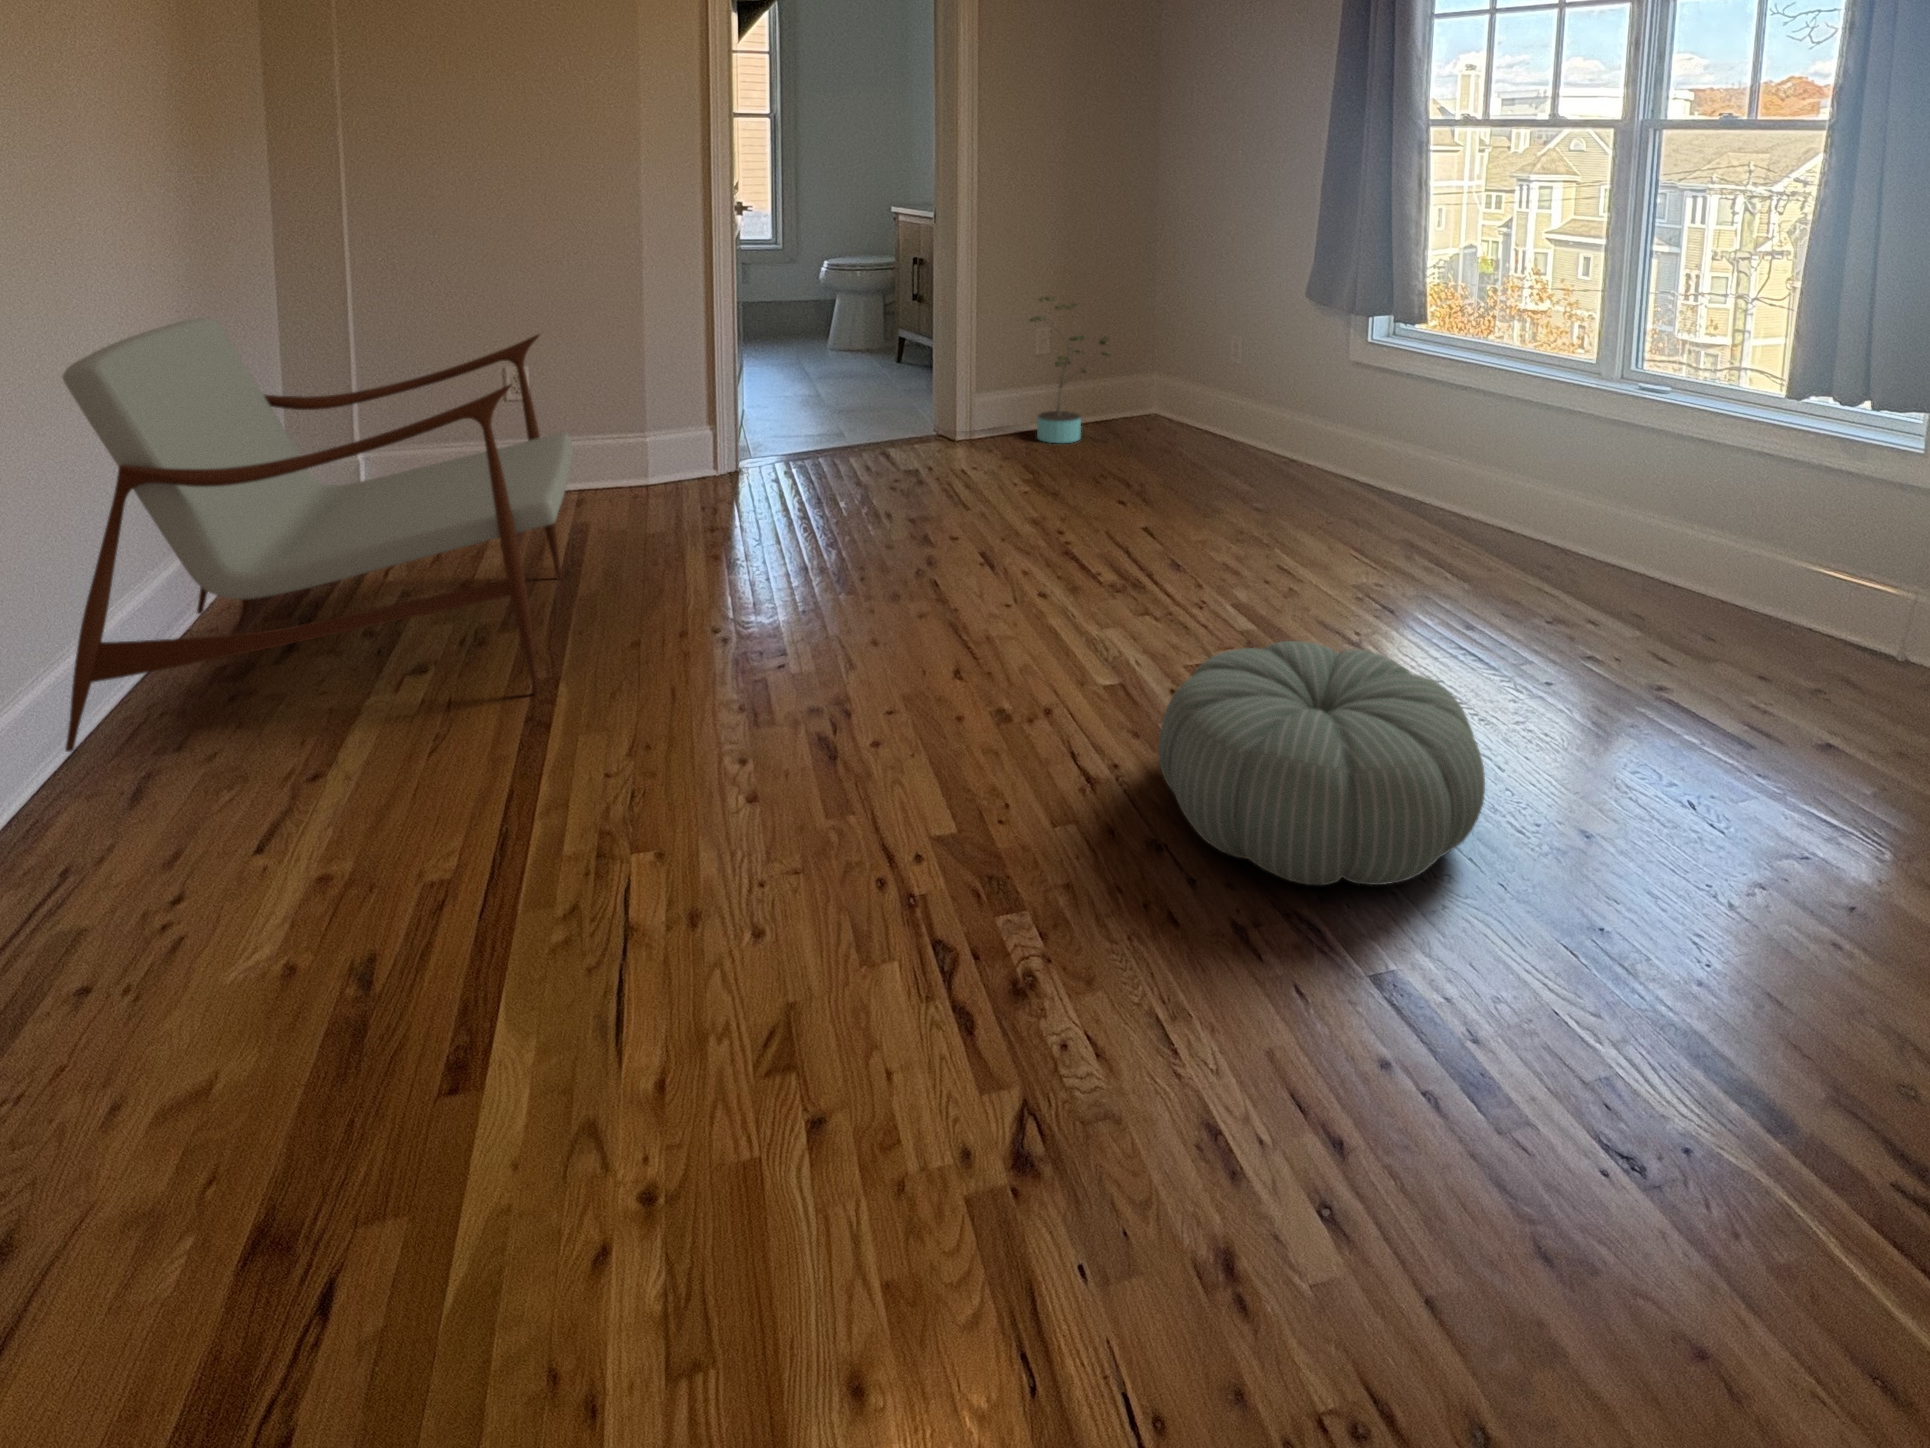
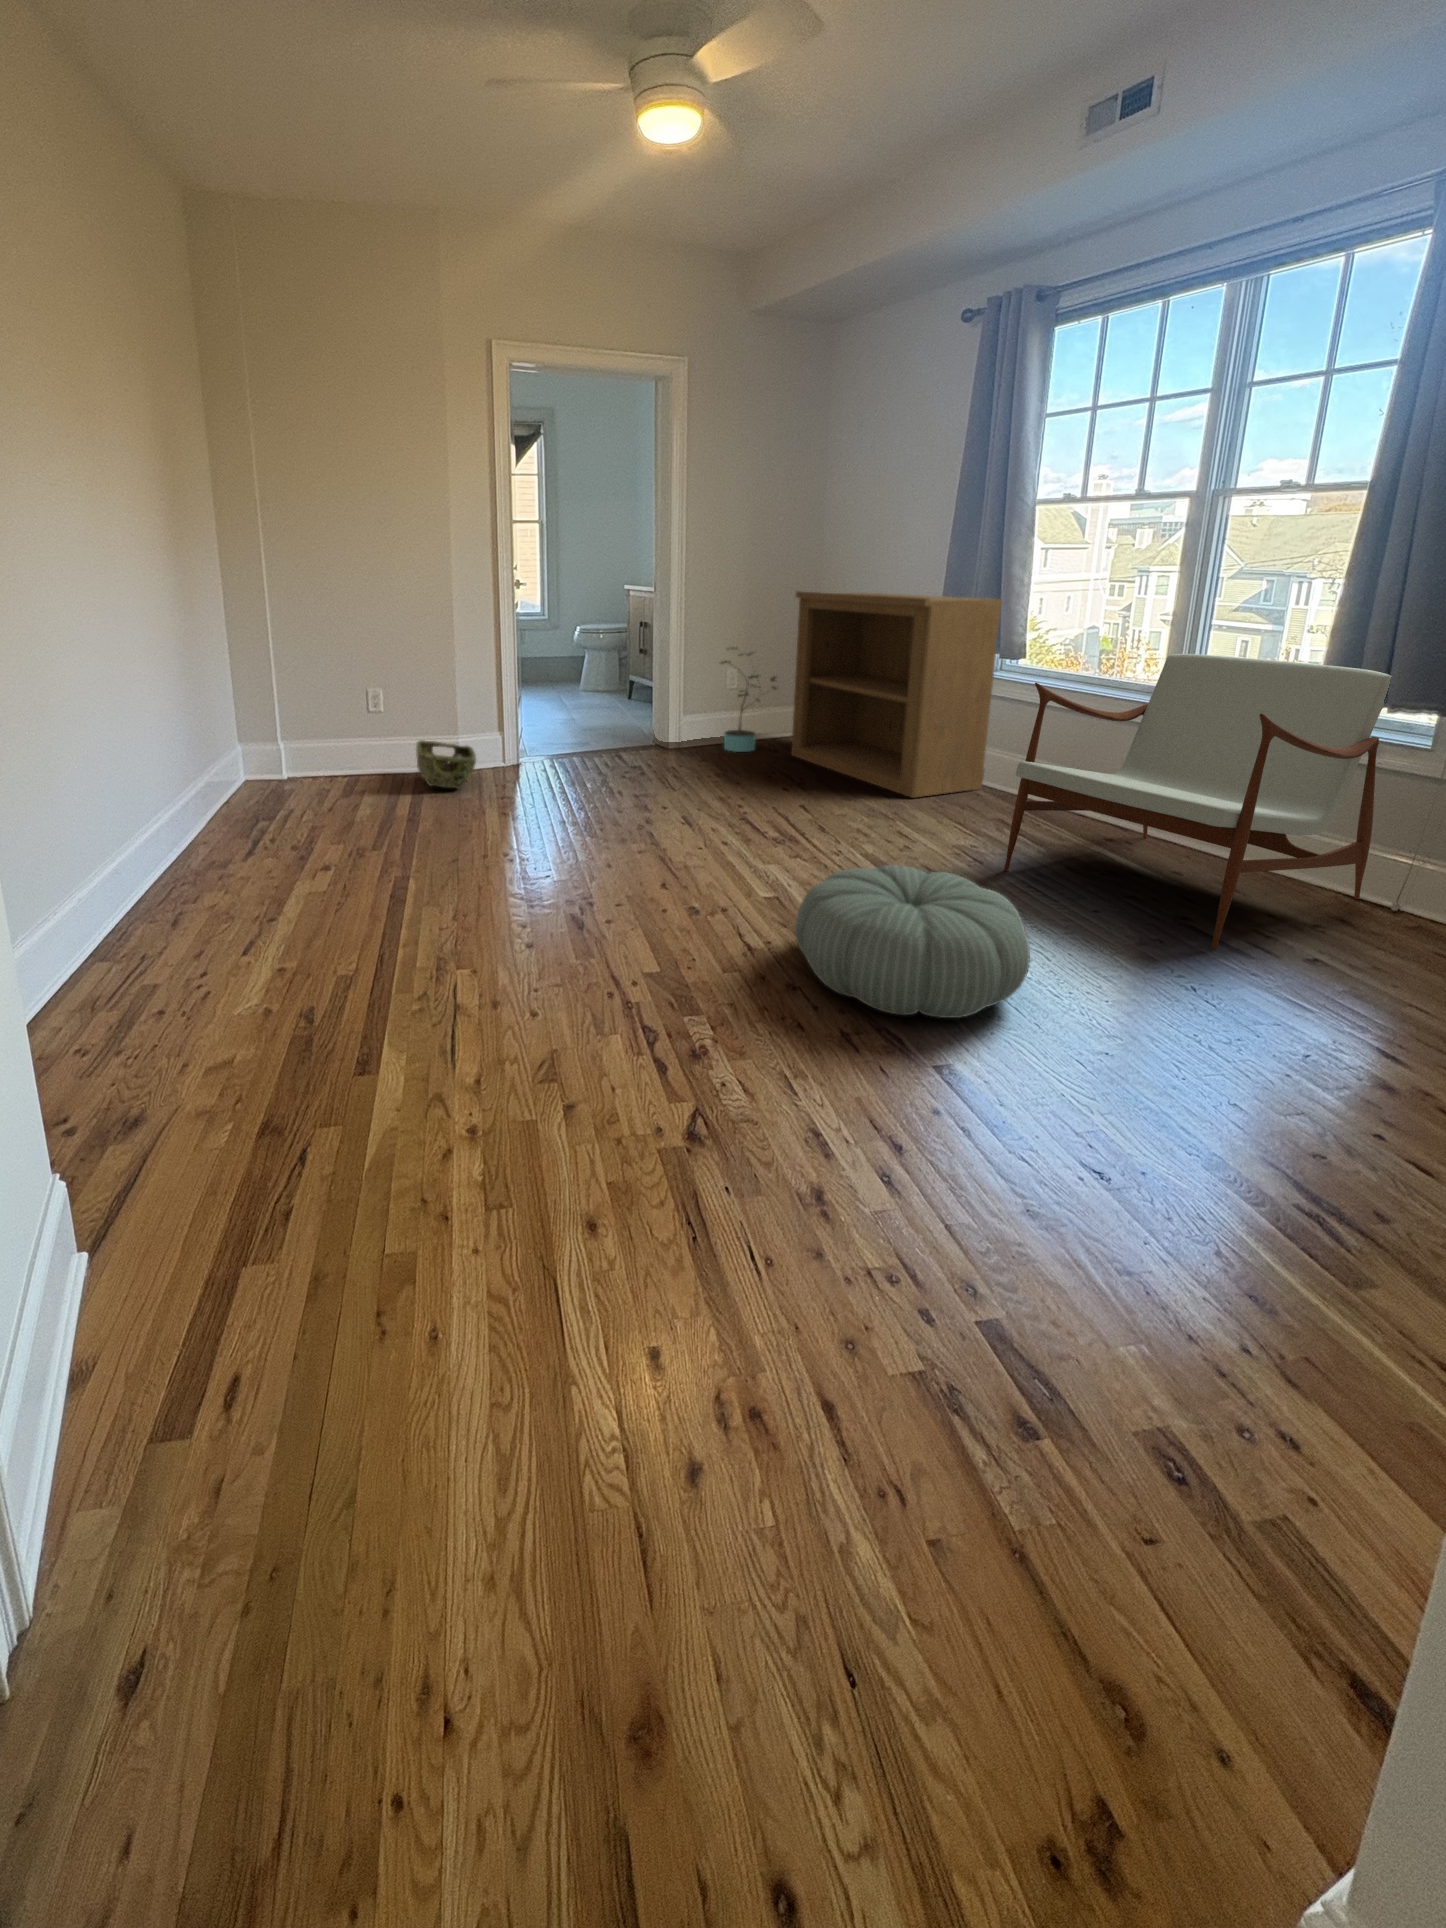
bookshelf: none [1130,225,1398,511] -> present [792,591,1003,798]
armchair: present [63,318,573,752] -> present [1004,654,1391,948]
woven basket: none [575,441,670,517] -> present [416,740,476,789]

